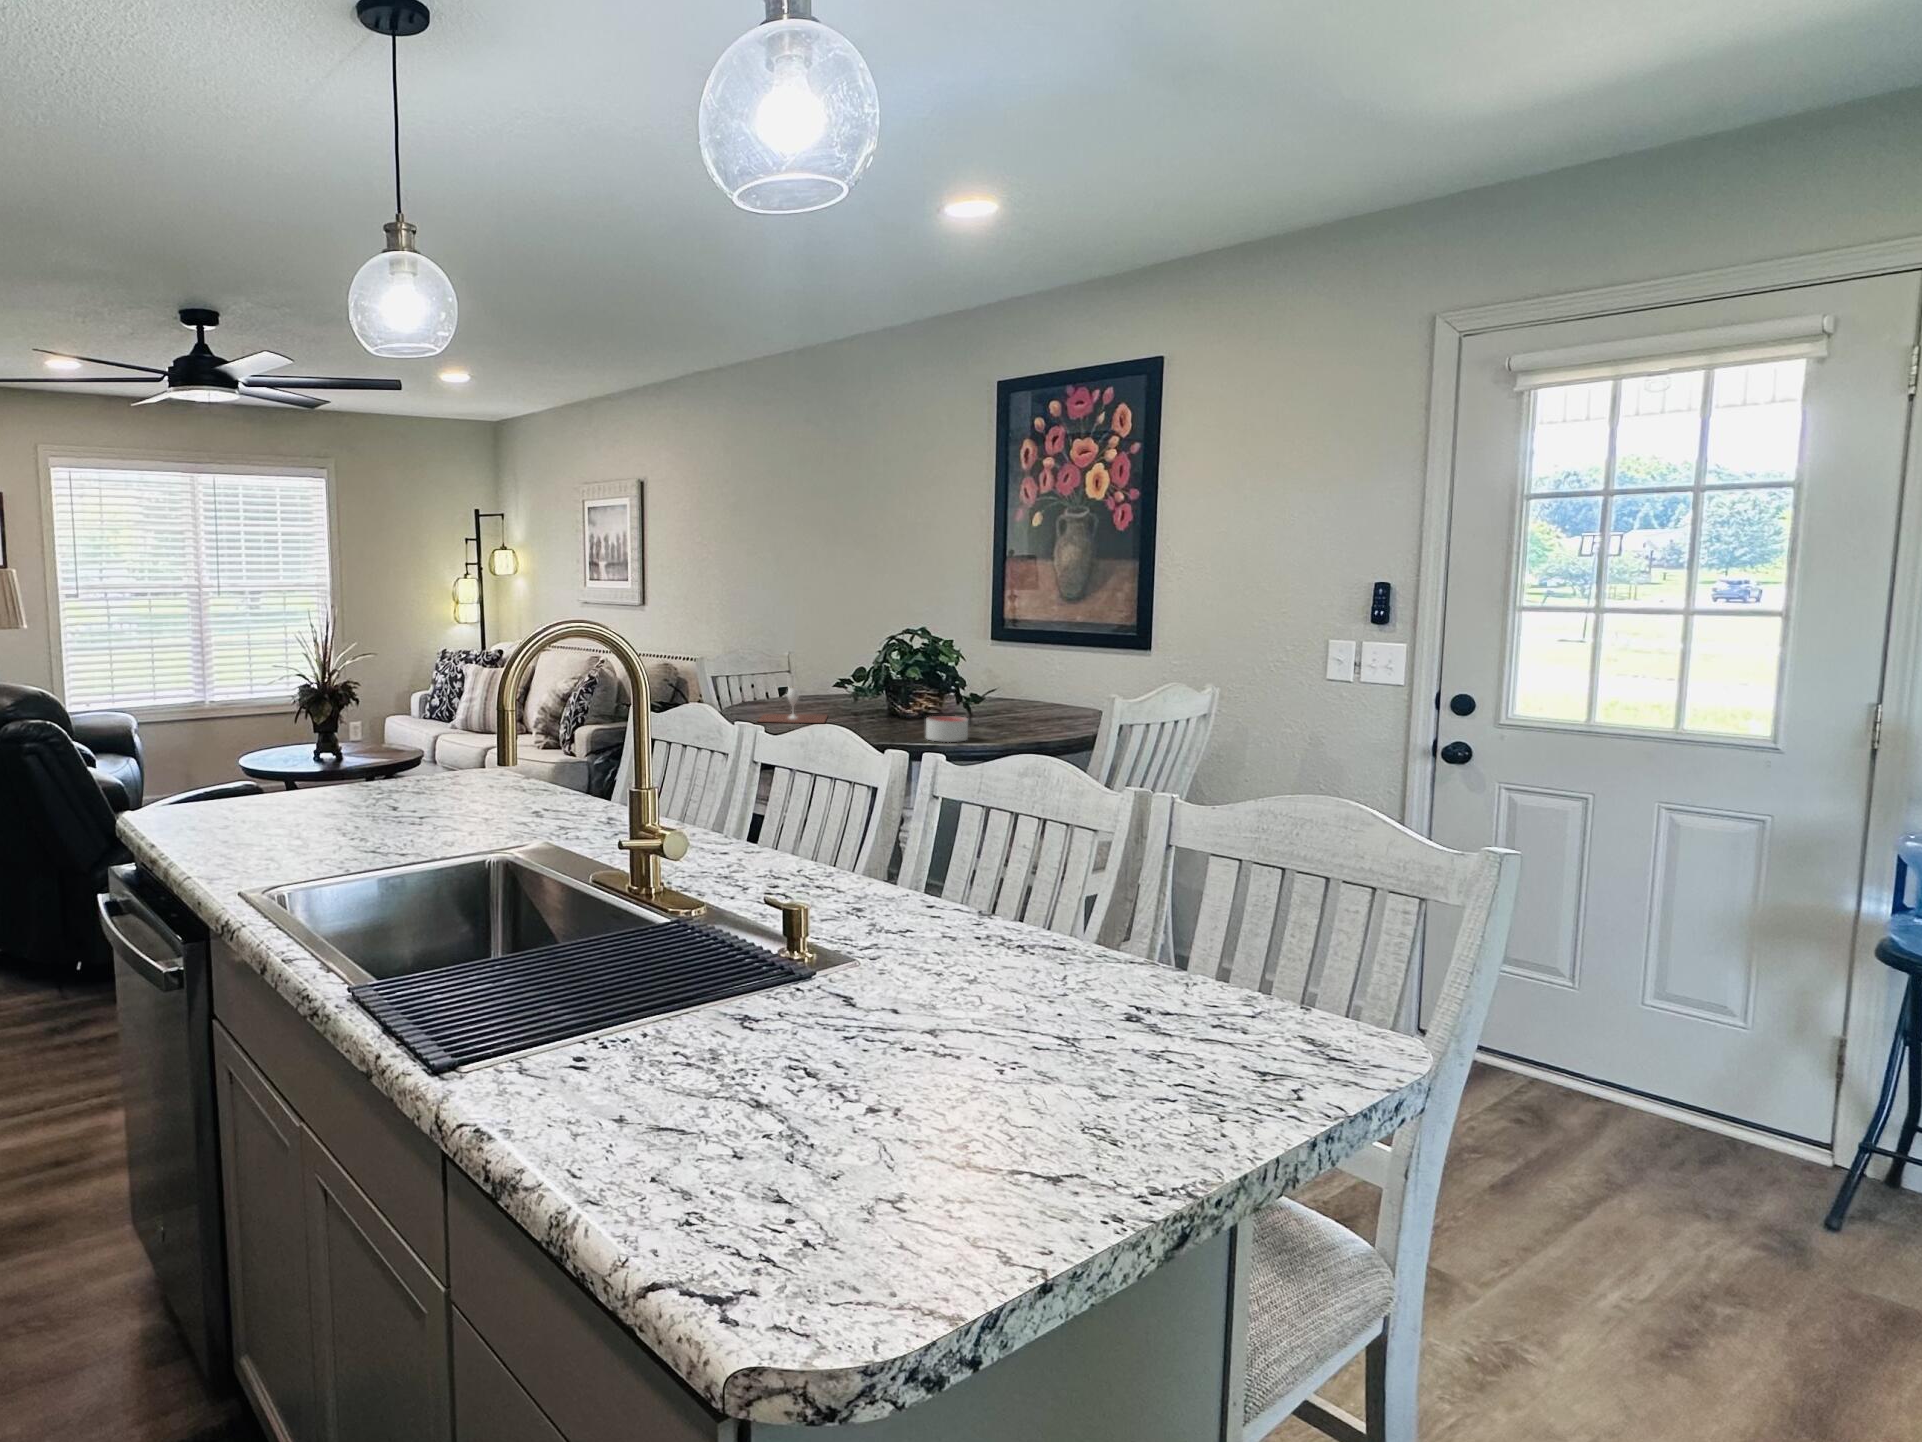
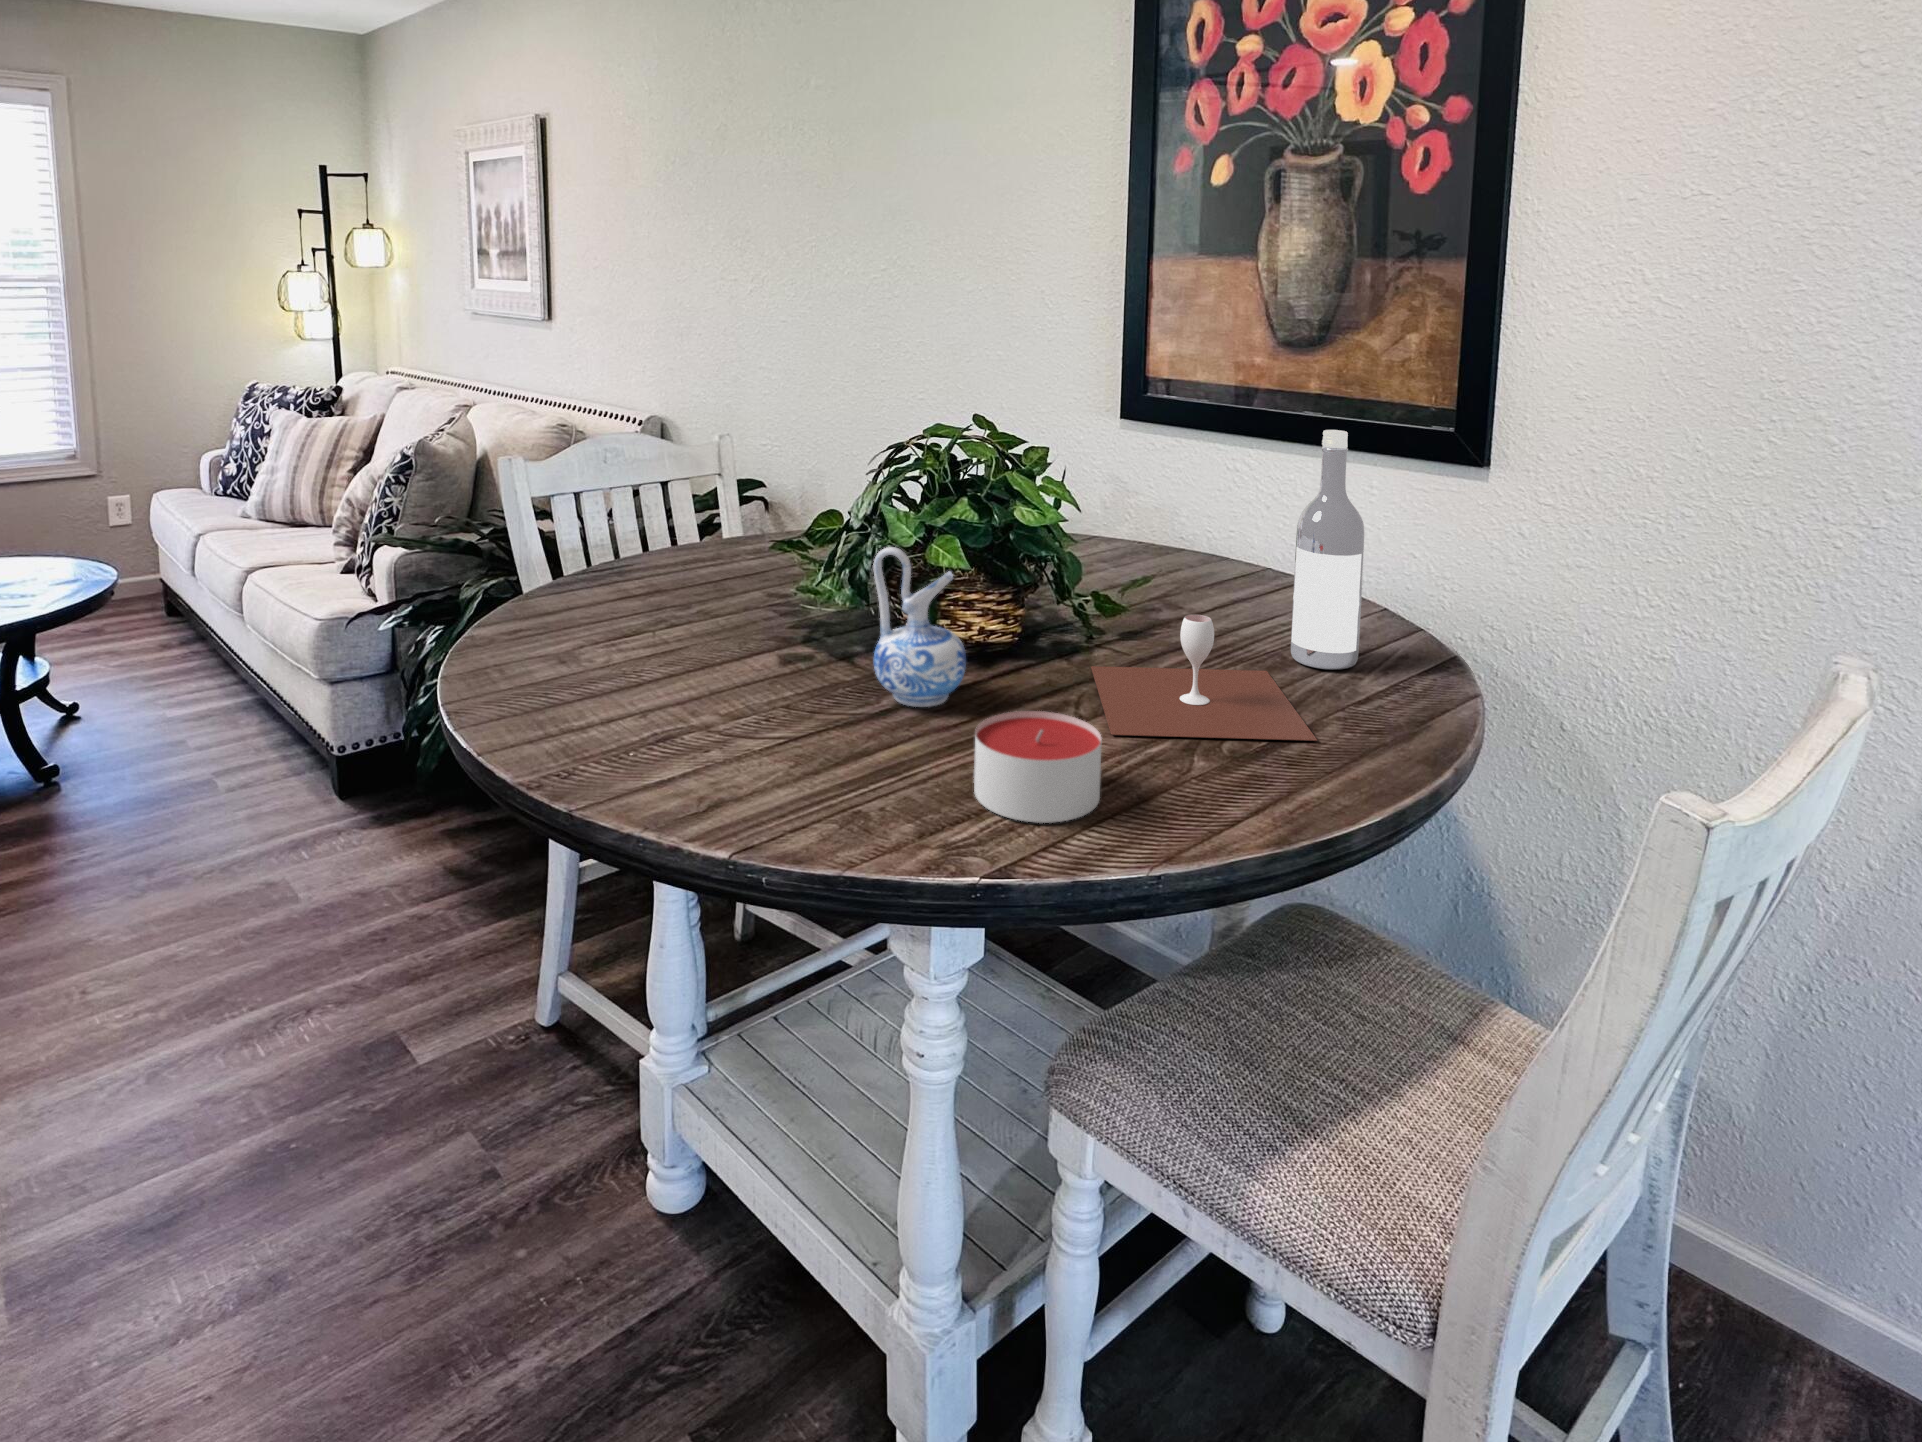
wine bottle: none [1053,629,1081,724] -> present [1291,430,1365,670]
ceramic pitcher: none [886,670,920,728] -> present [873,547,966,707]
wine glass: present [759,688,828,723] -> present [1091,615,1317,741]

